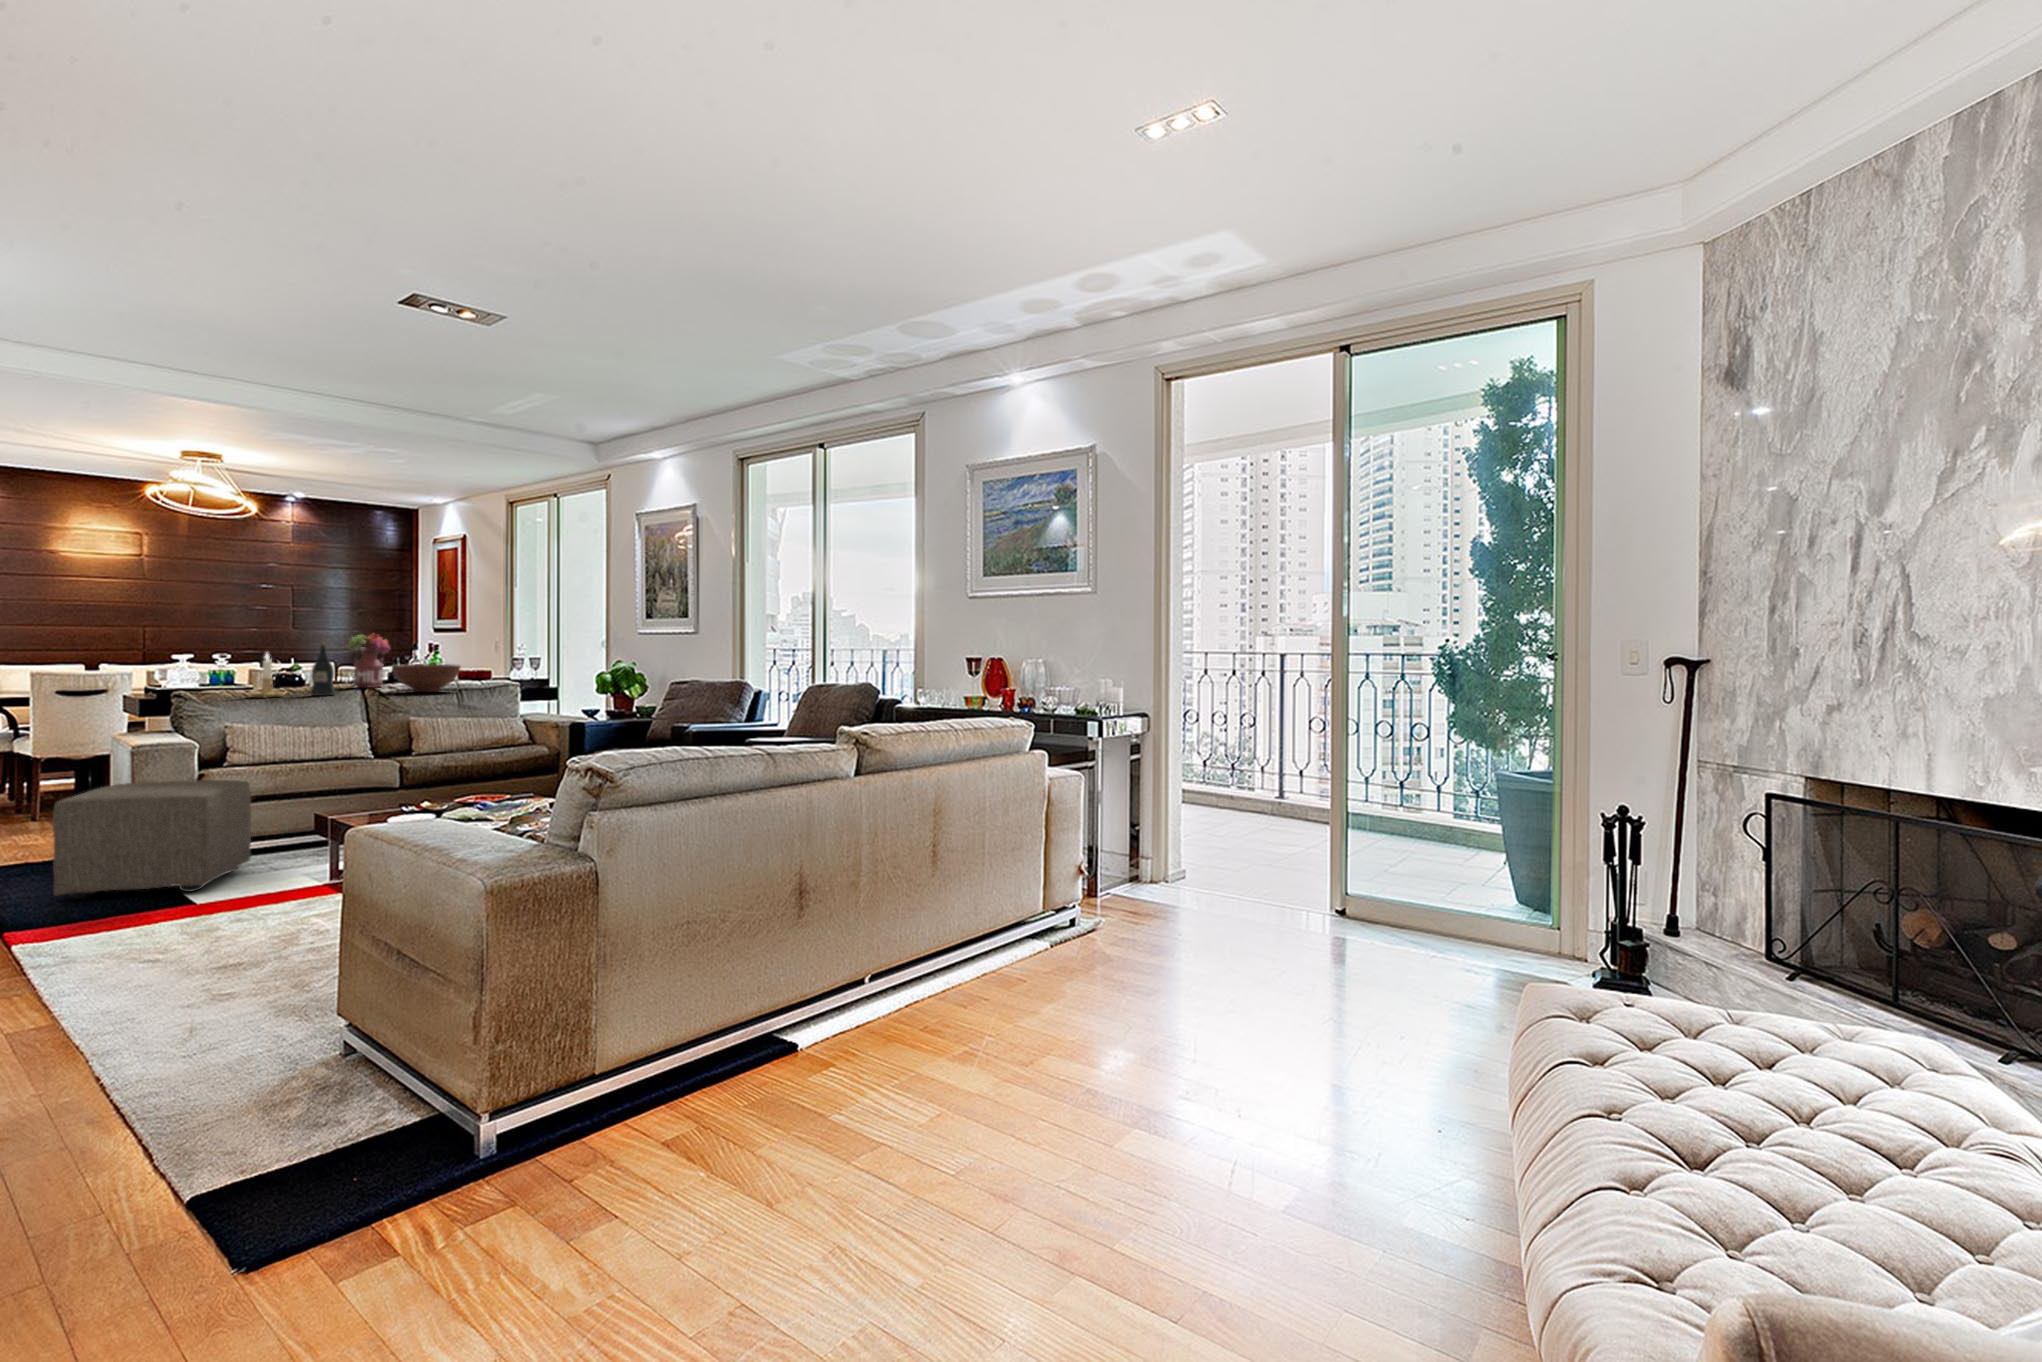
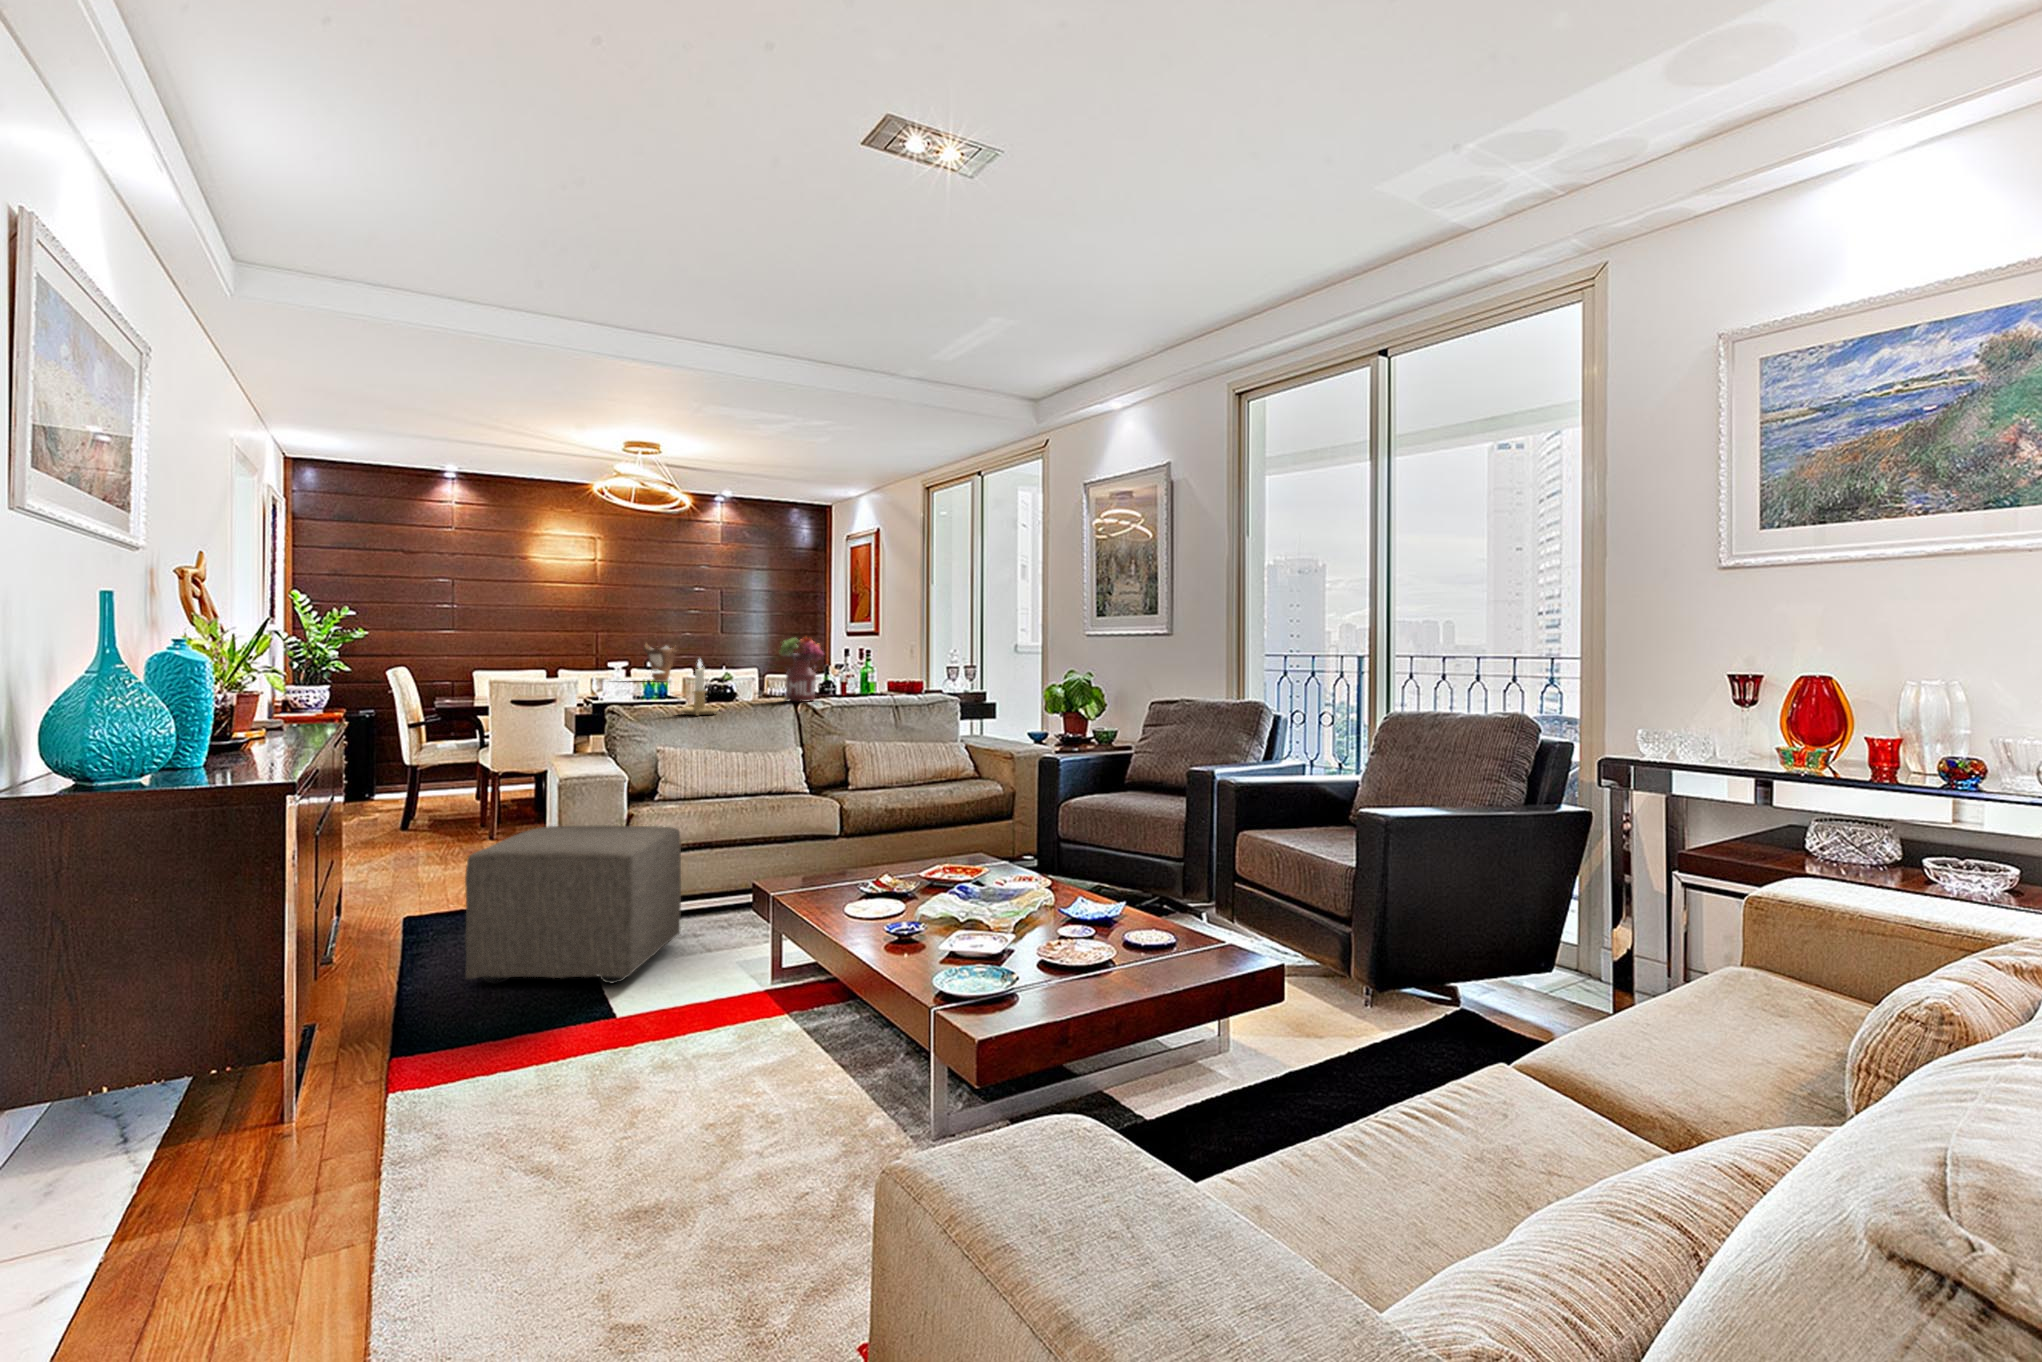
vase: none [202,637,243,674] -> present [643,644,678,682]
wine bottle: present [311,642,335,696] -> none [744,646,770,713]
fruit bowl: present [392,664,460,692] -> none [829,674,904,710]

